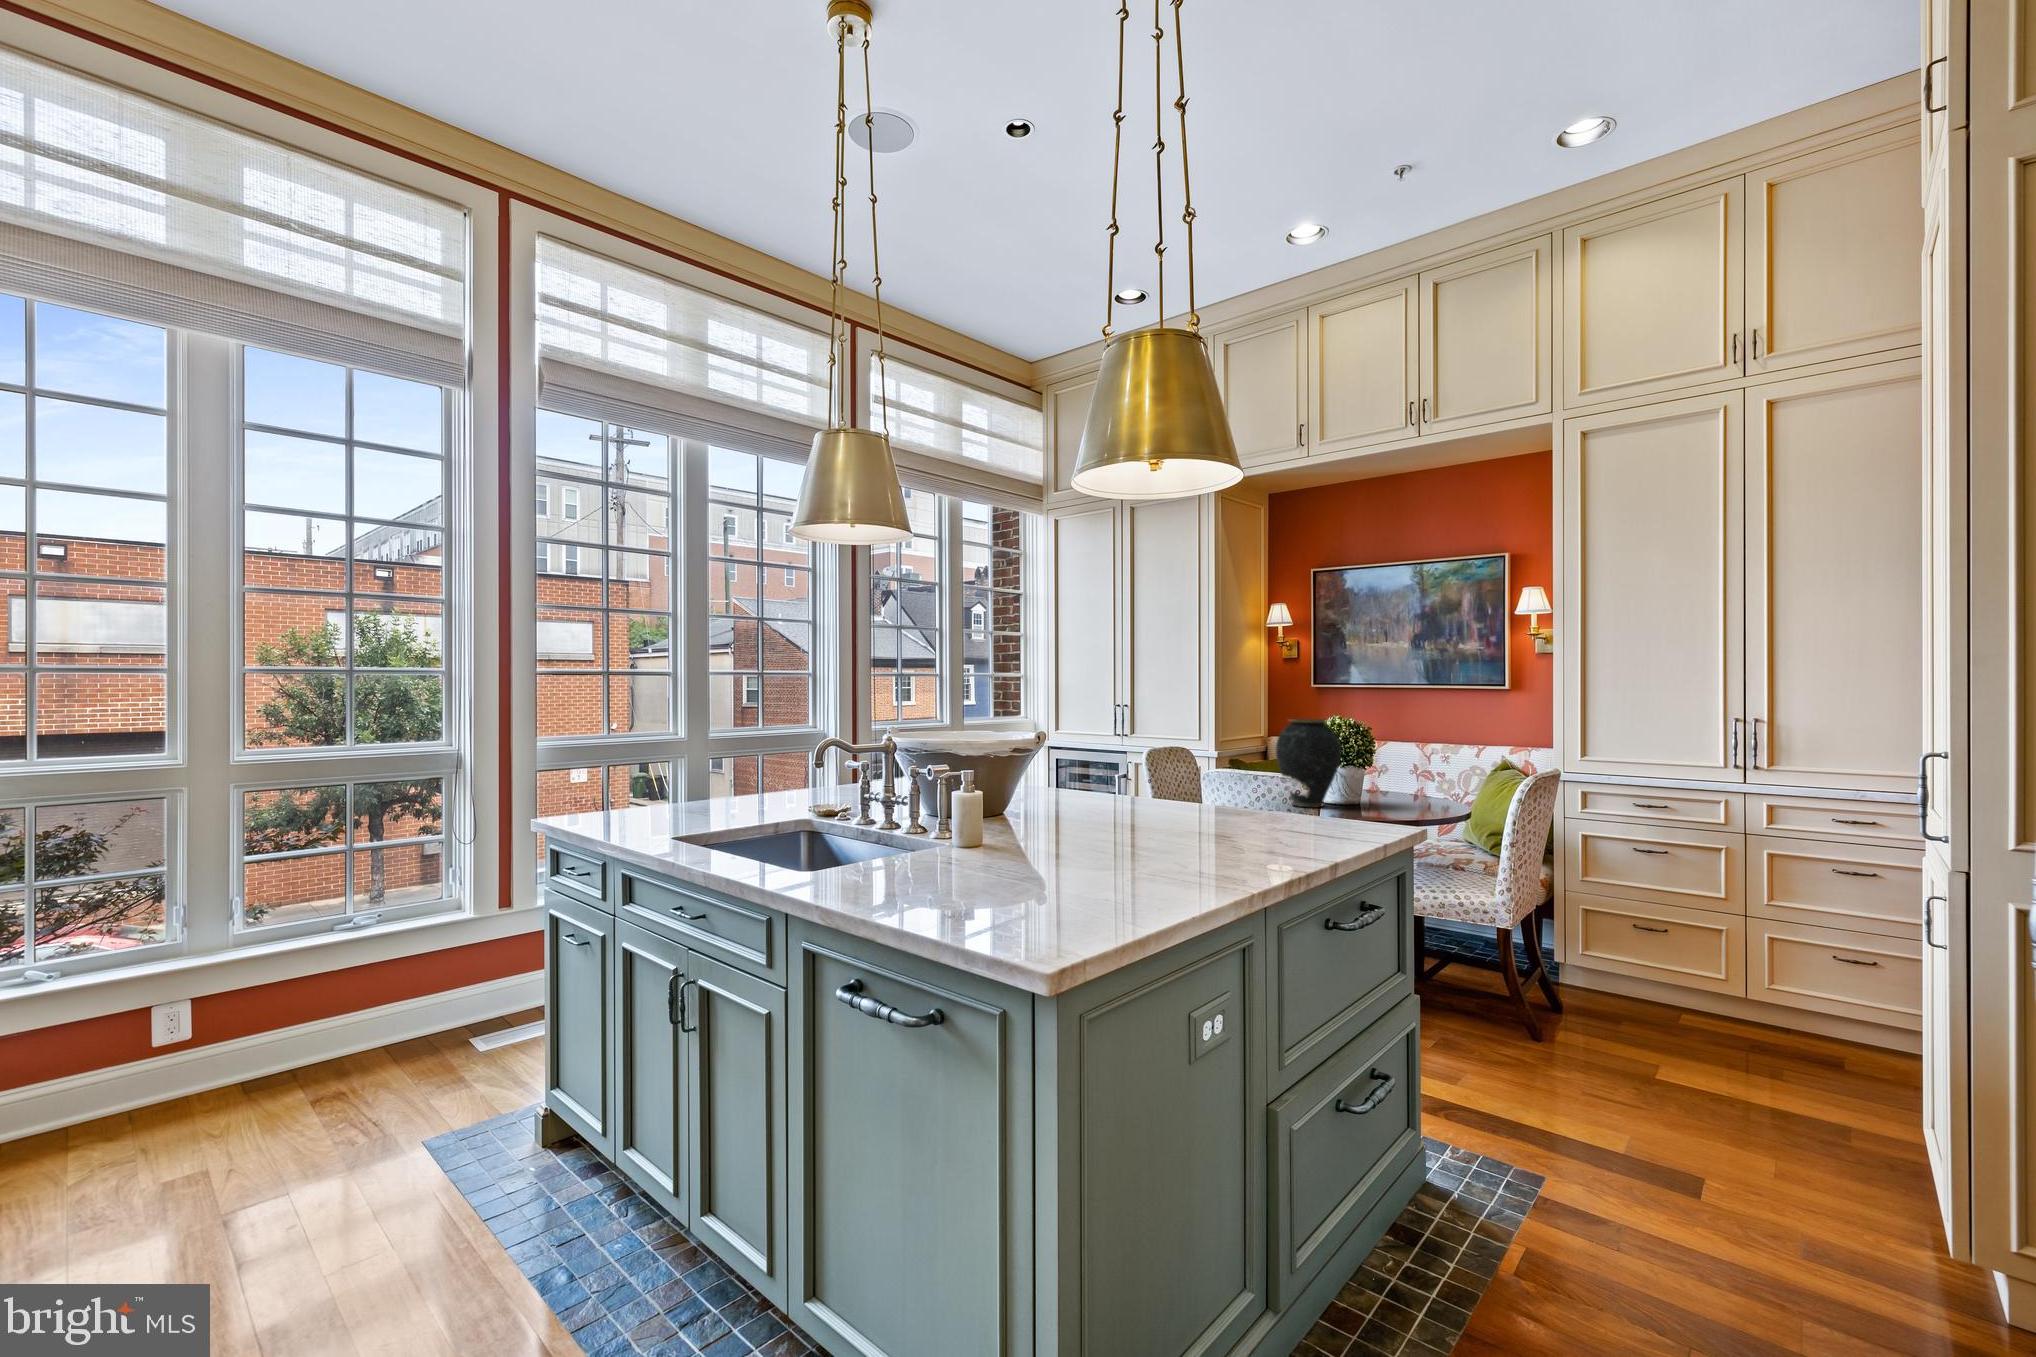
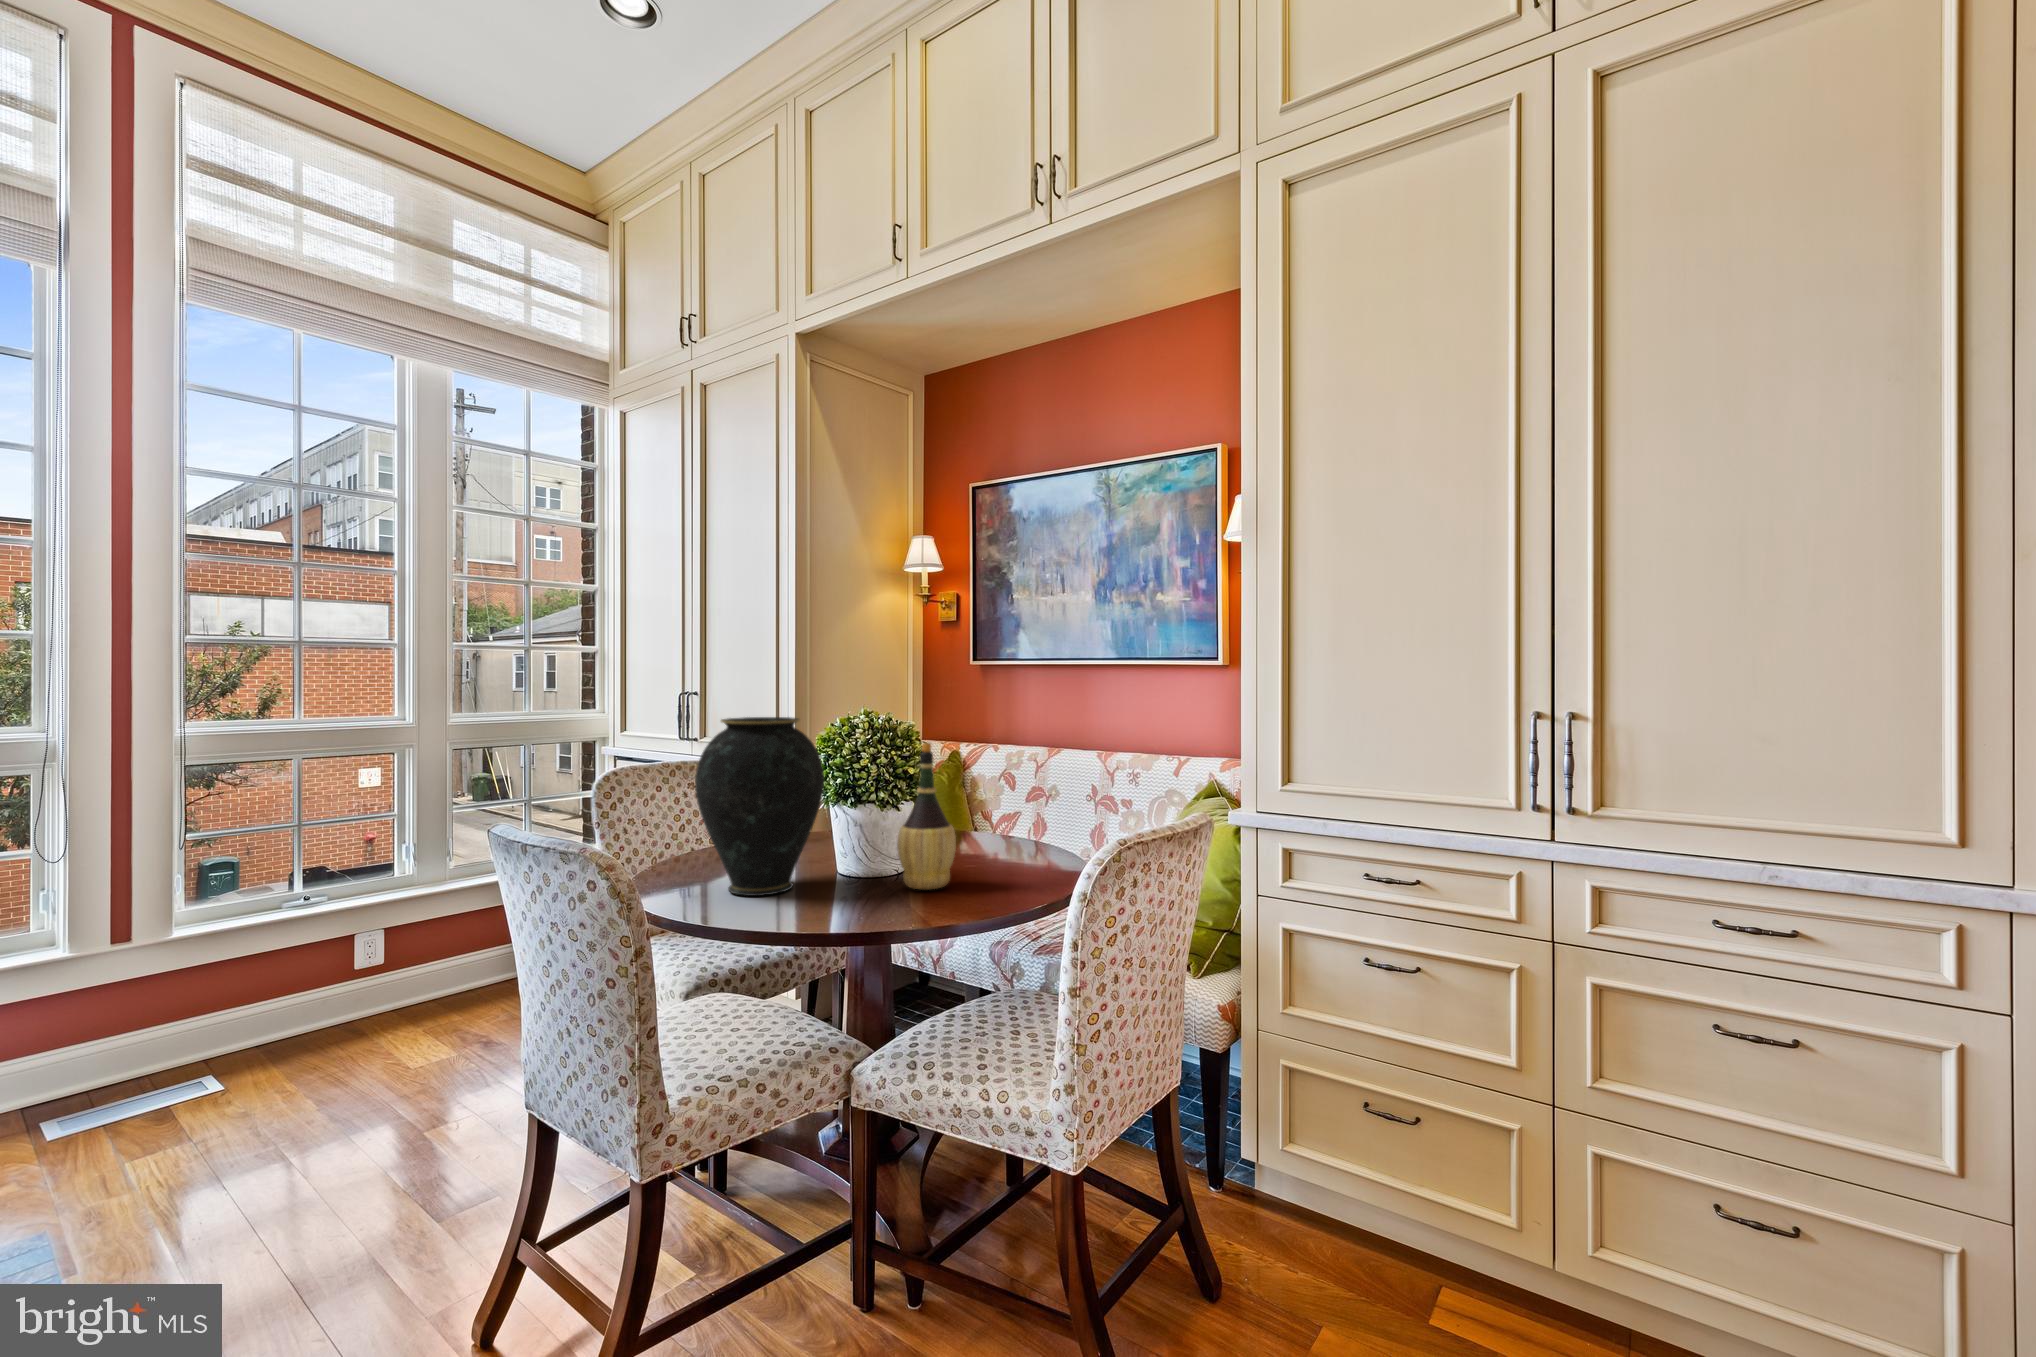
wine bottle: none [1378,732,1410,807] -> present [897,743,956,889]

